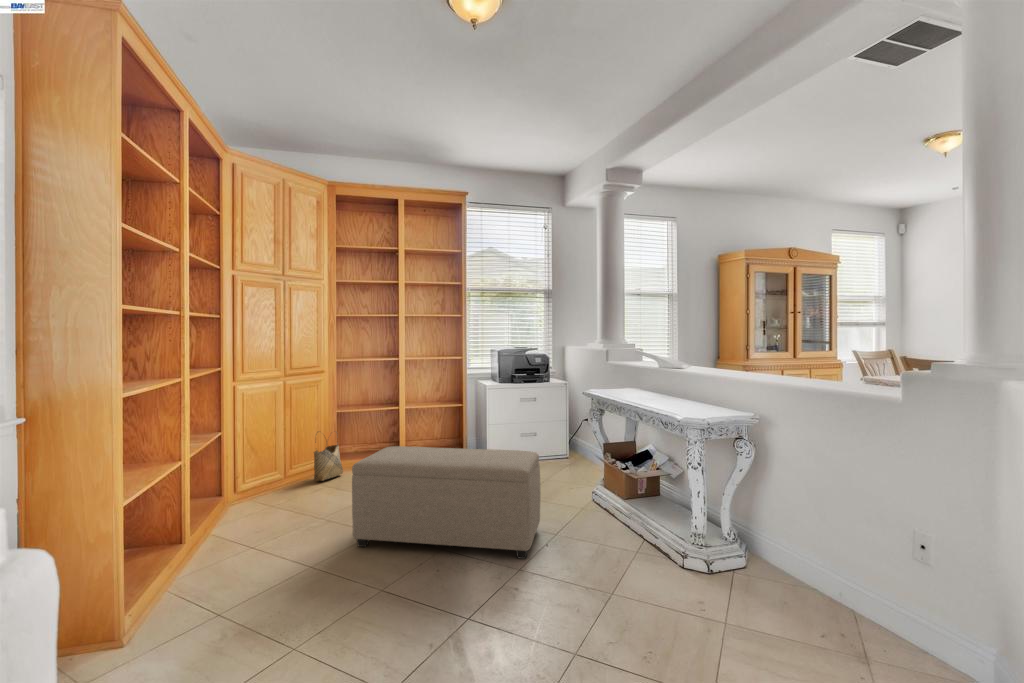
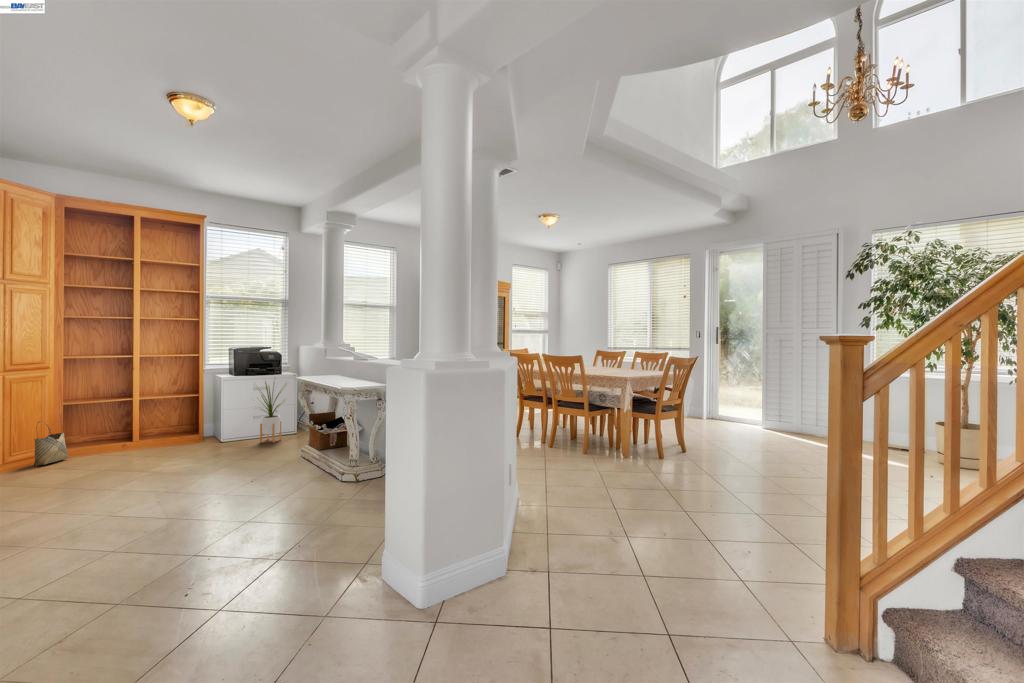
house plant: none [521,385,568,474] -> present [258,382,284,443]
ottoman: present [352,446,541,559] -> none [80,420,252,500]

